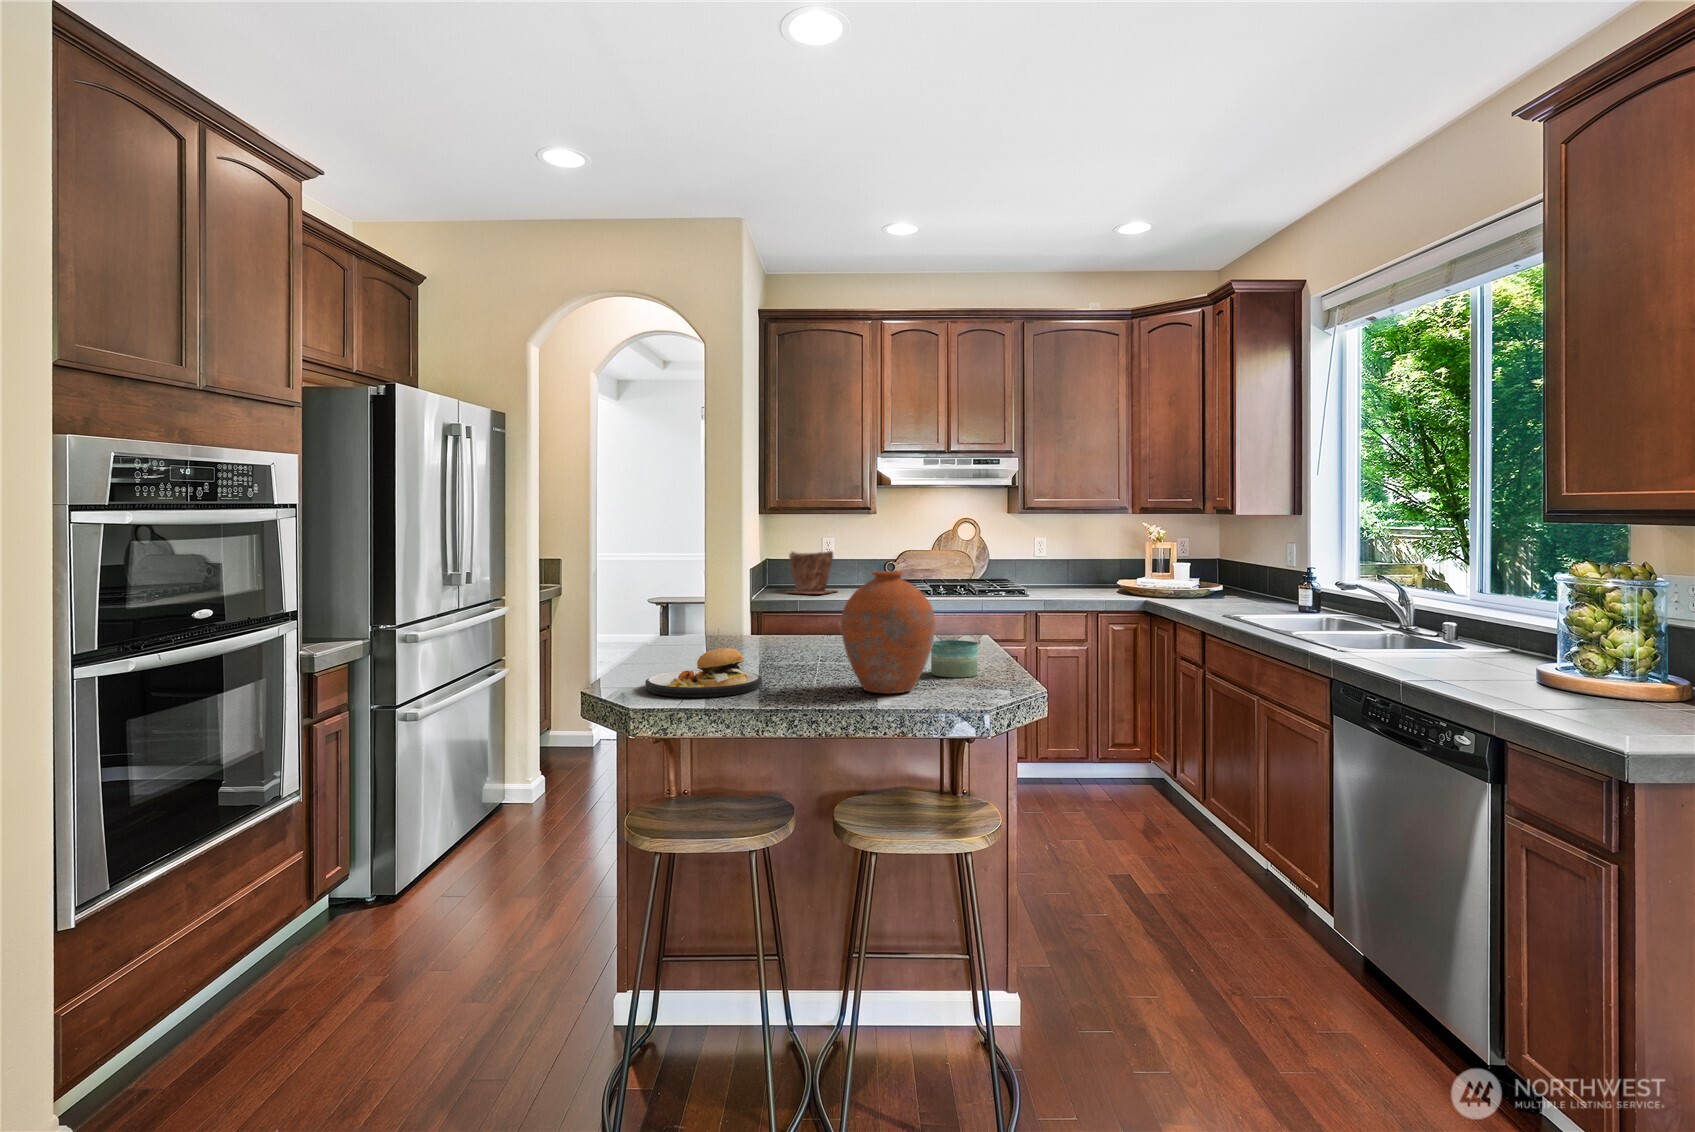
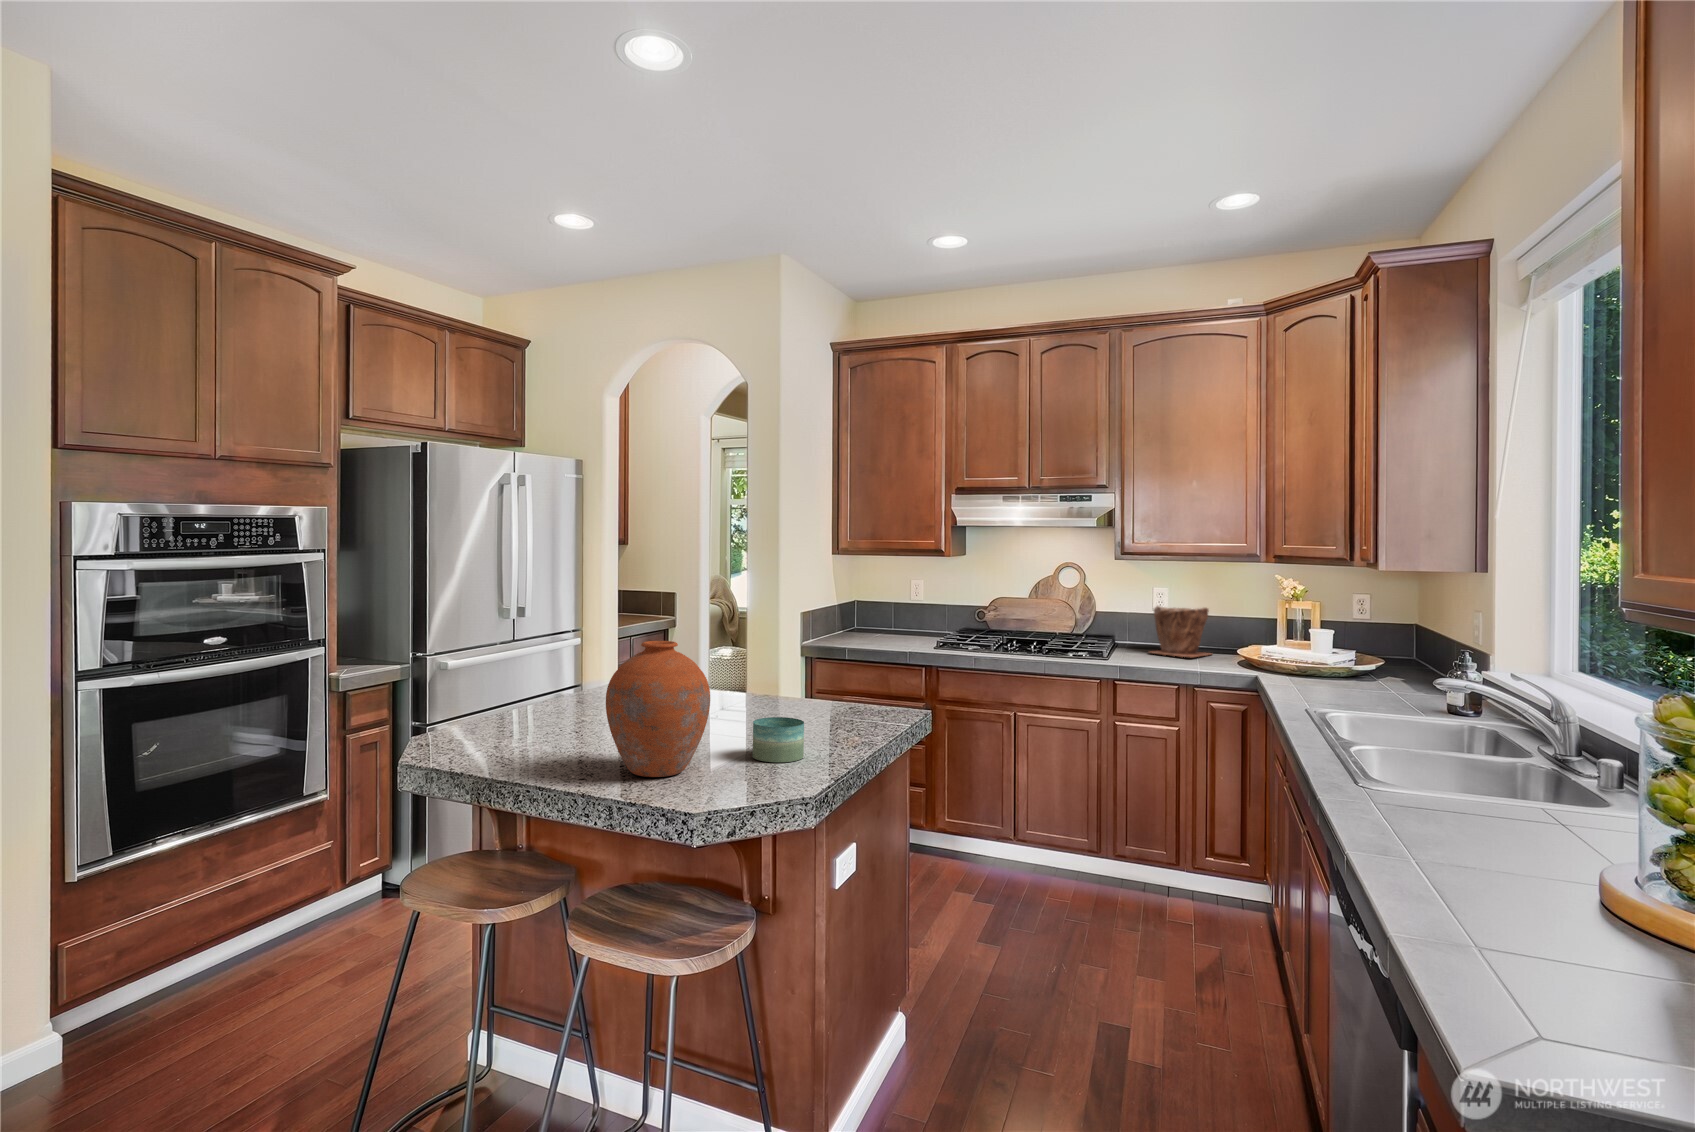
plant pot: present [787,551,836,594] -> present [1149,606,1211,657]
plate: present [645,628,762,697] -> none [451,688,576,760]

